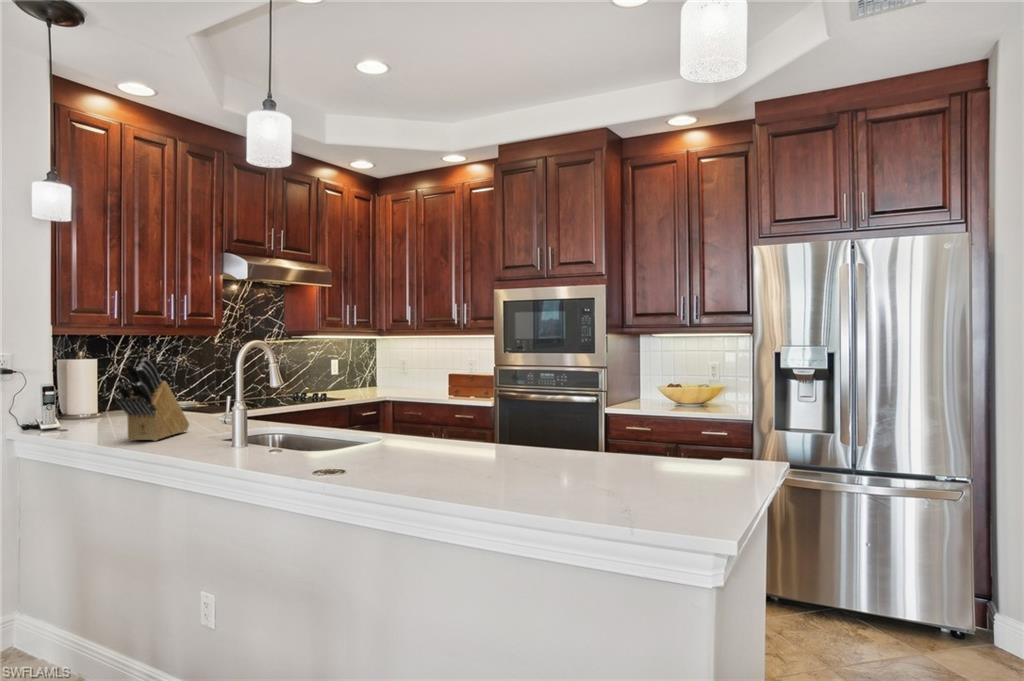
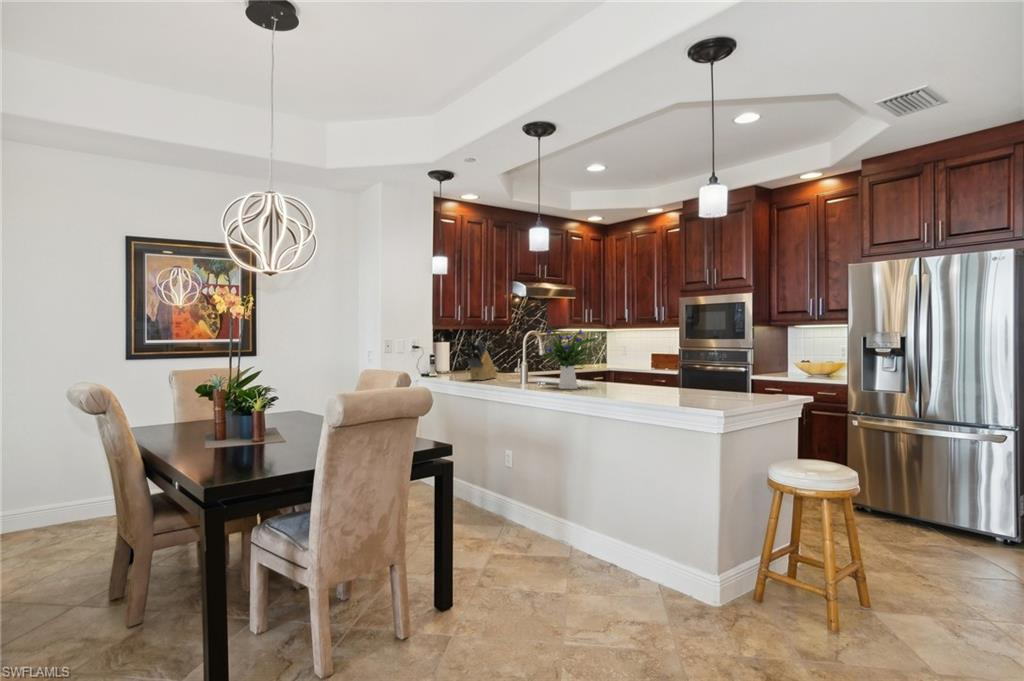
flower arrangement: none [275,331,397,461] -> present [543,326,596,389]

